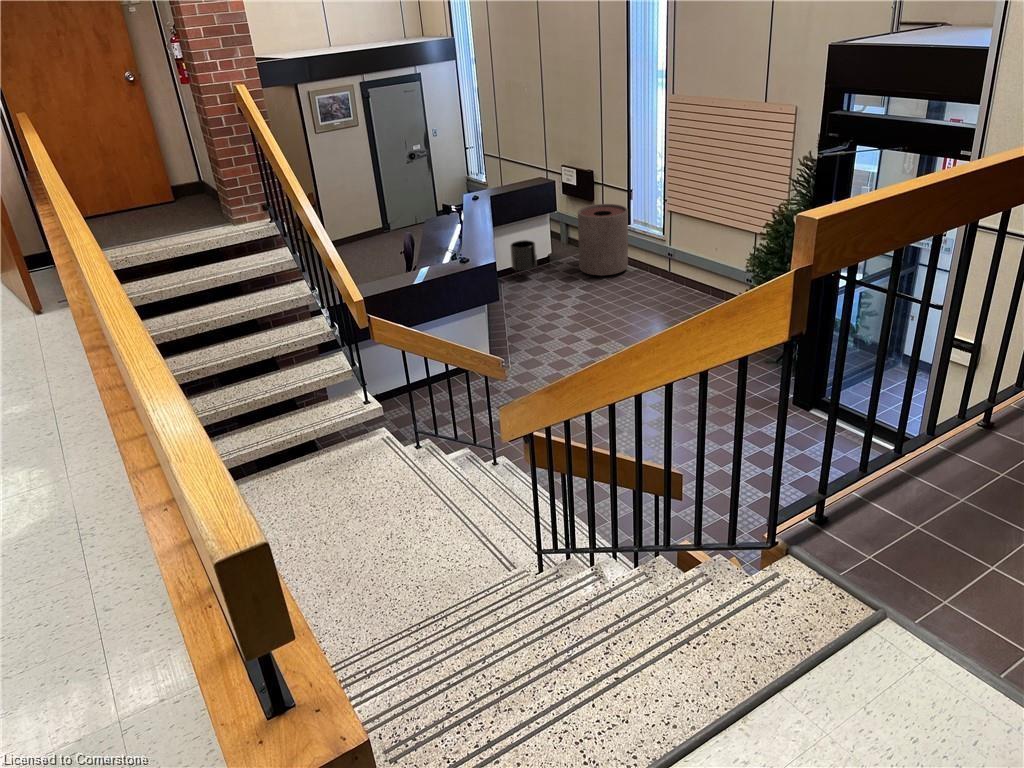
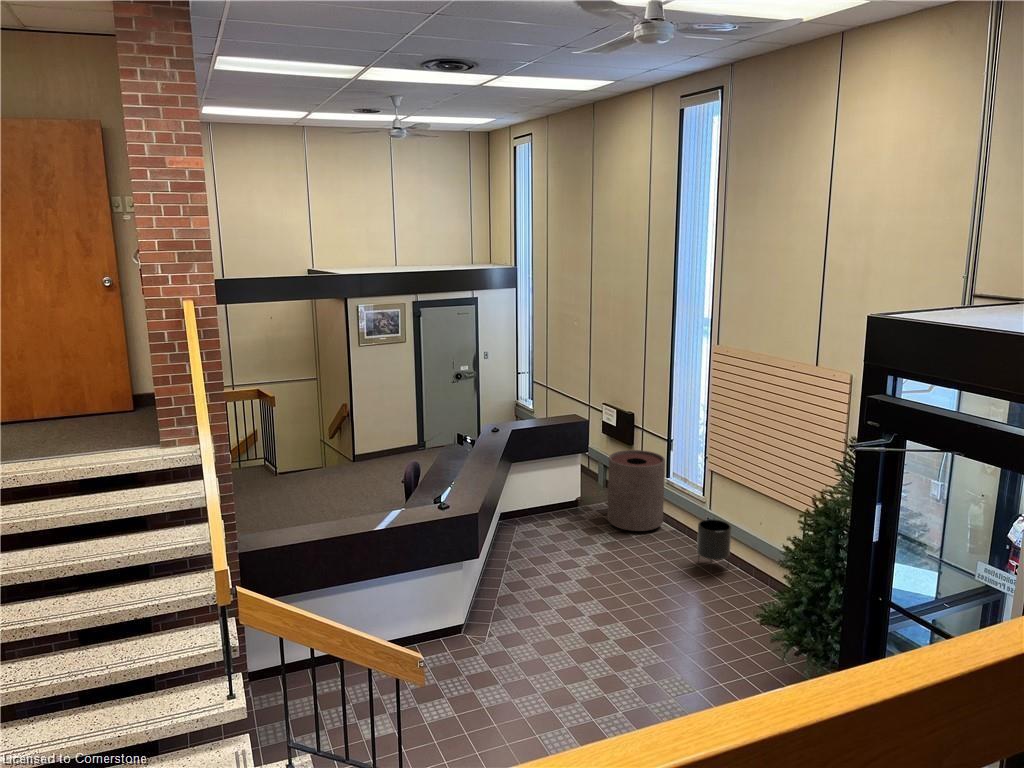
planter: present [511,240,537,281] -> present [697,519,731,564]

